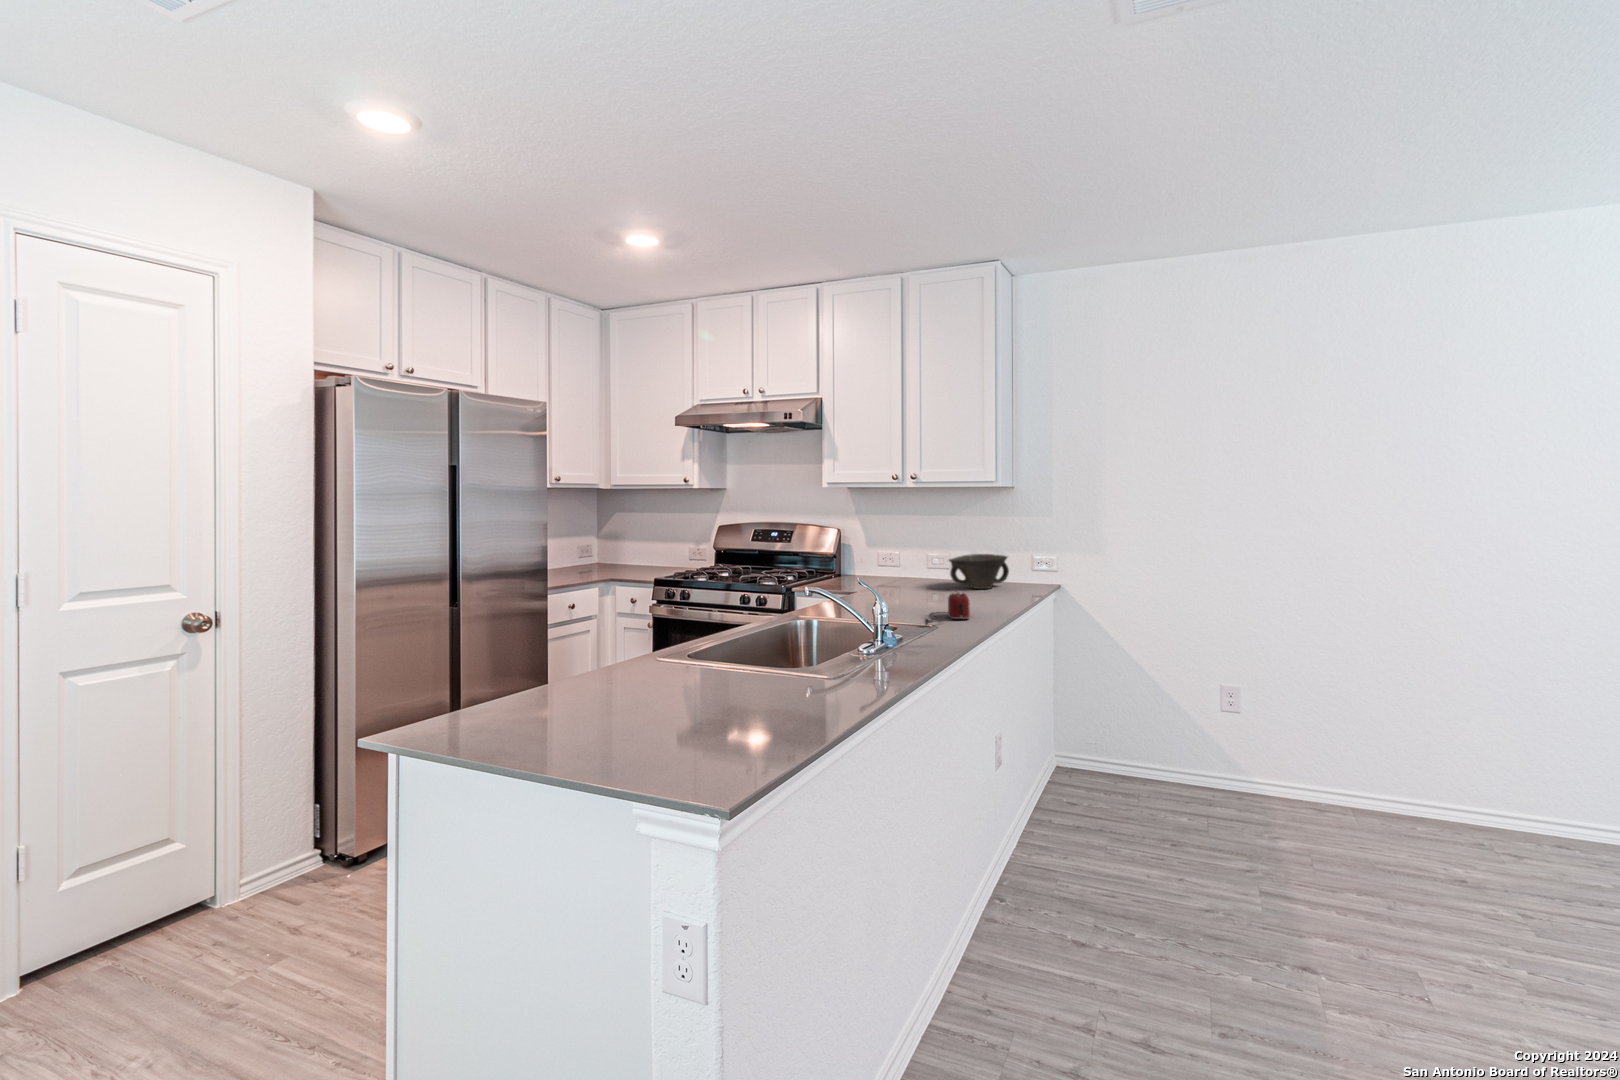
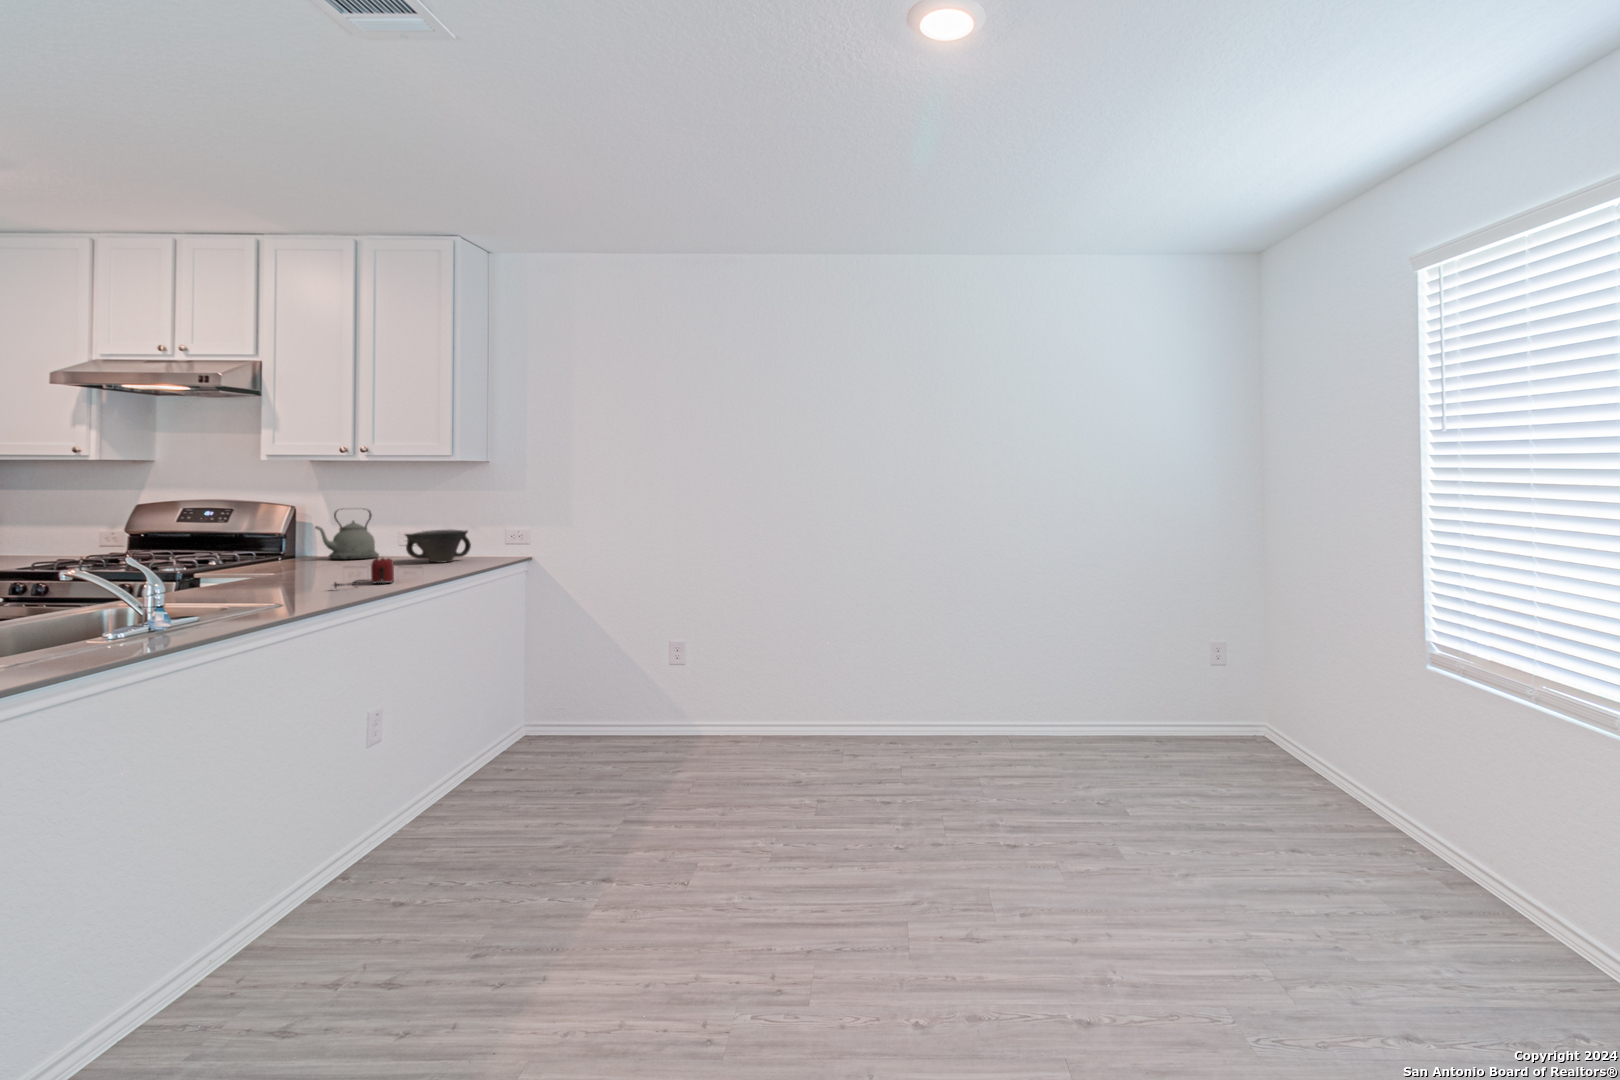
kettle: none [863,530,914,581] -> present [315,509,379,560]

